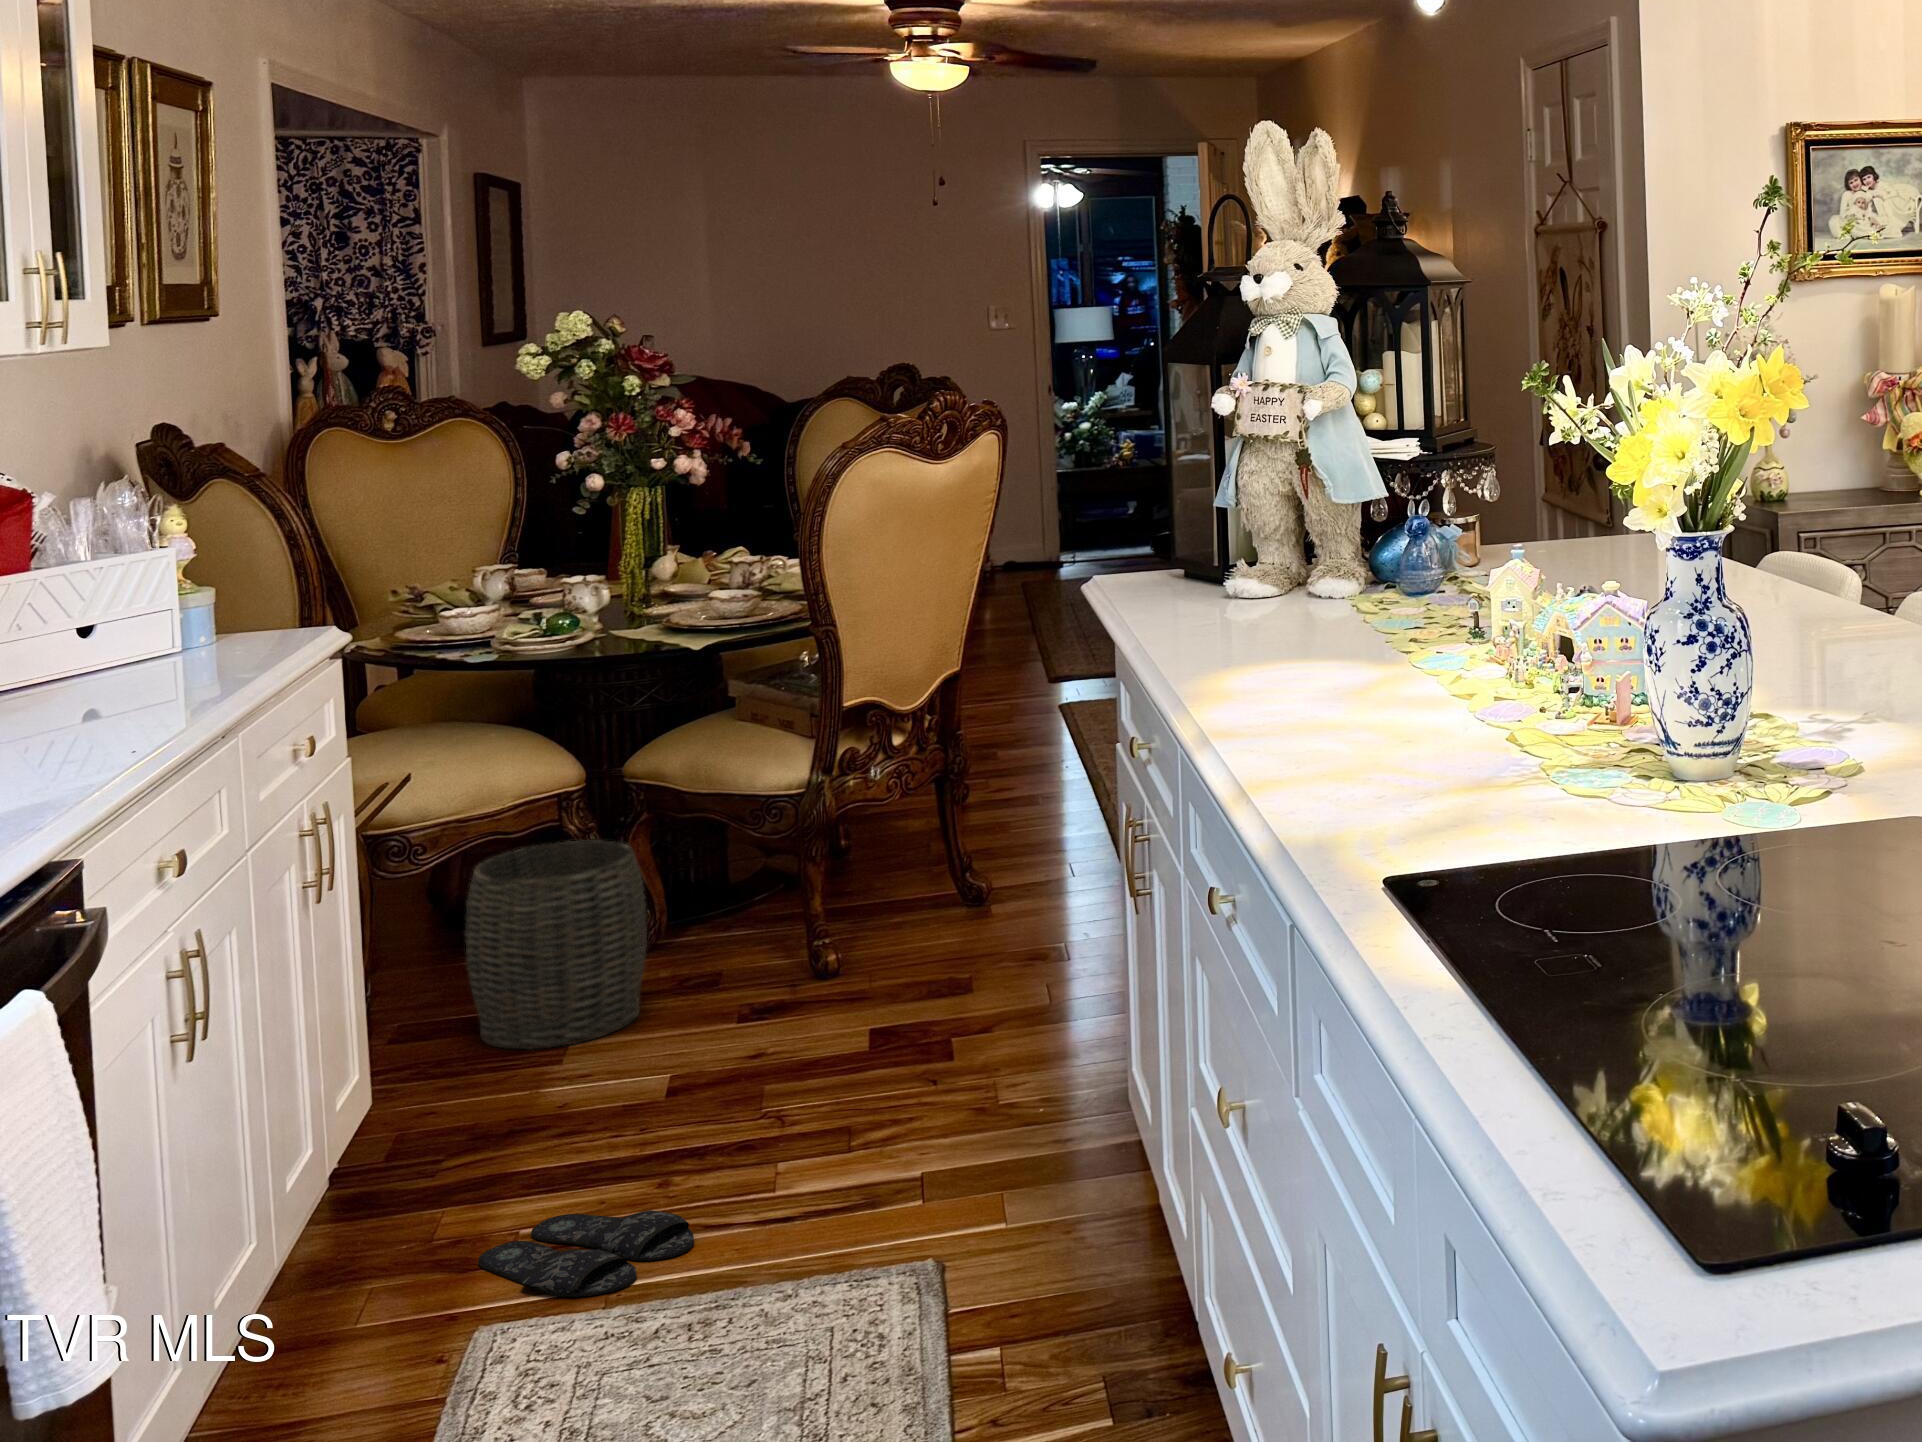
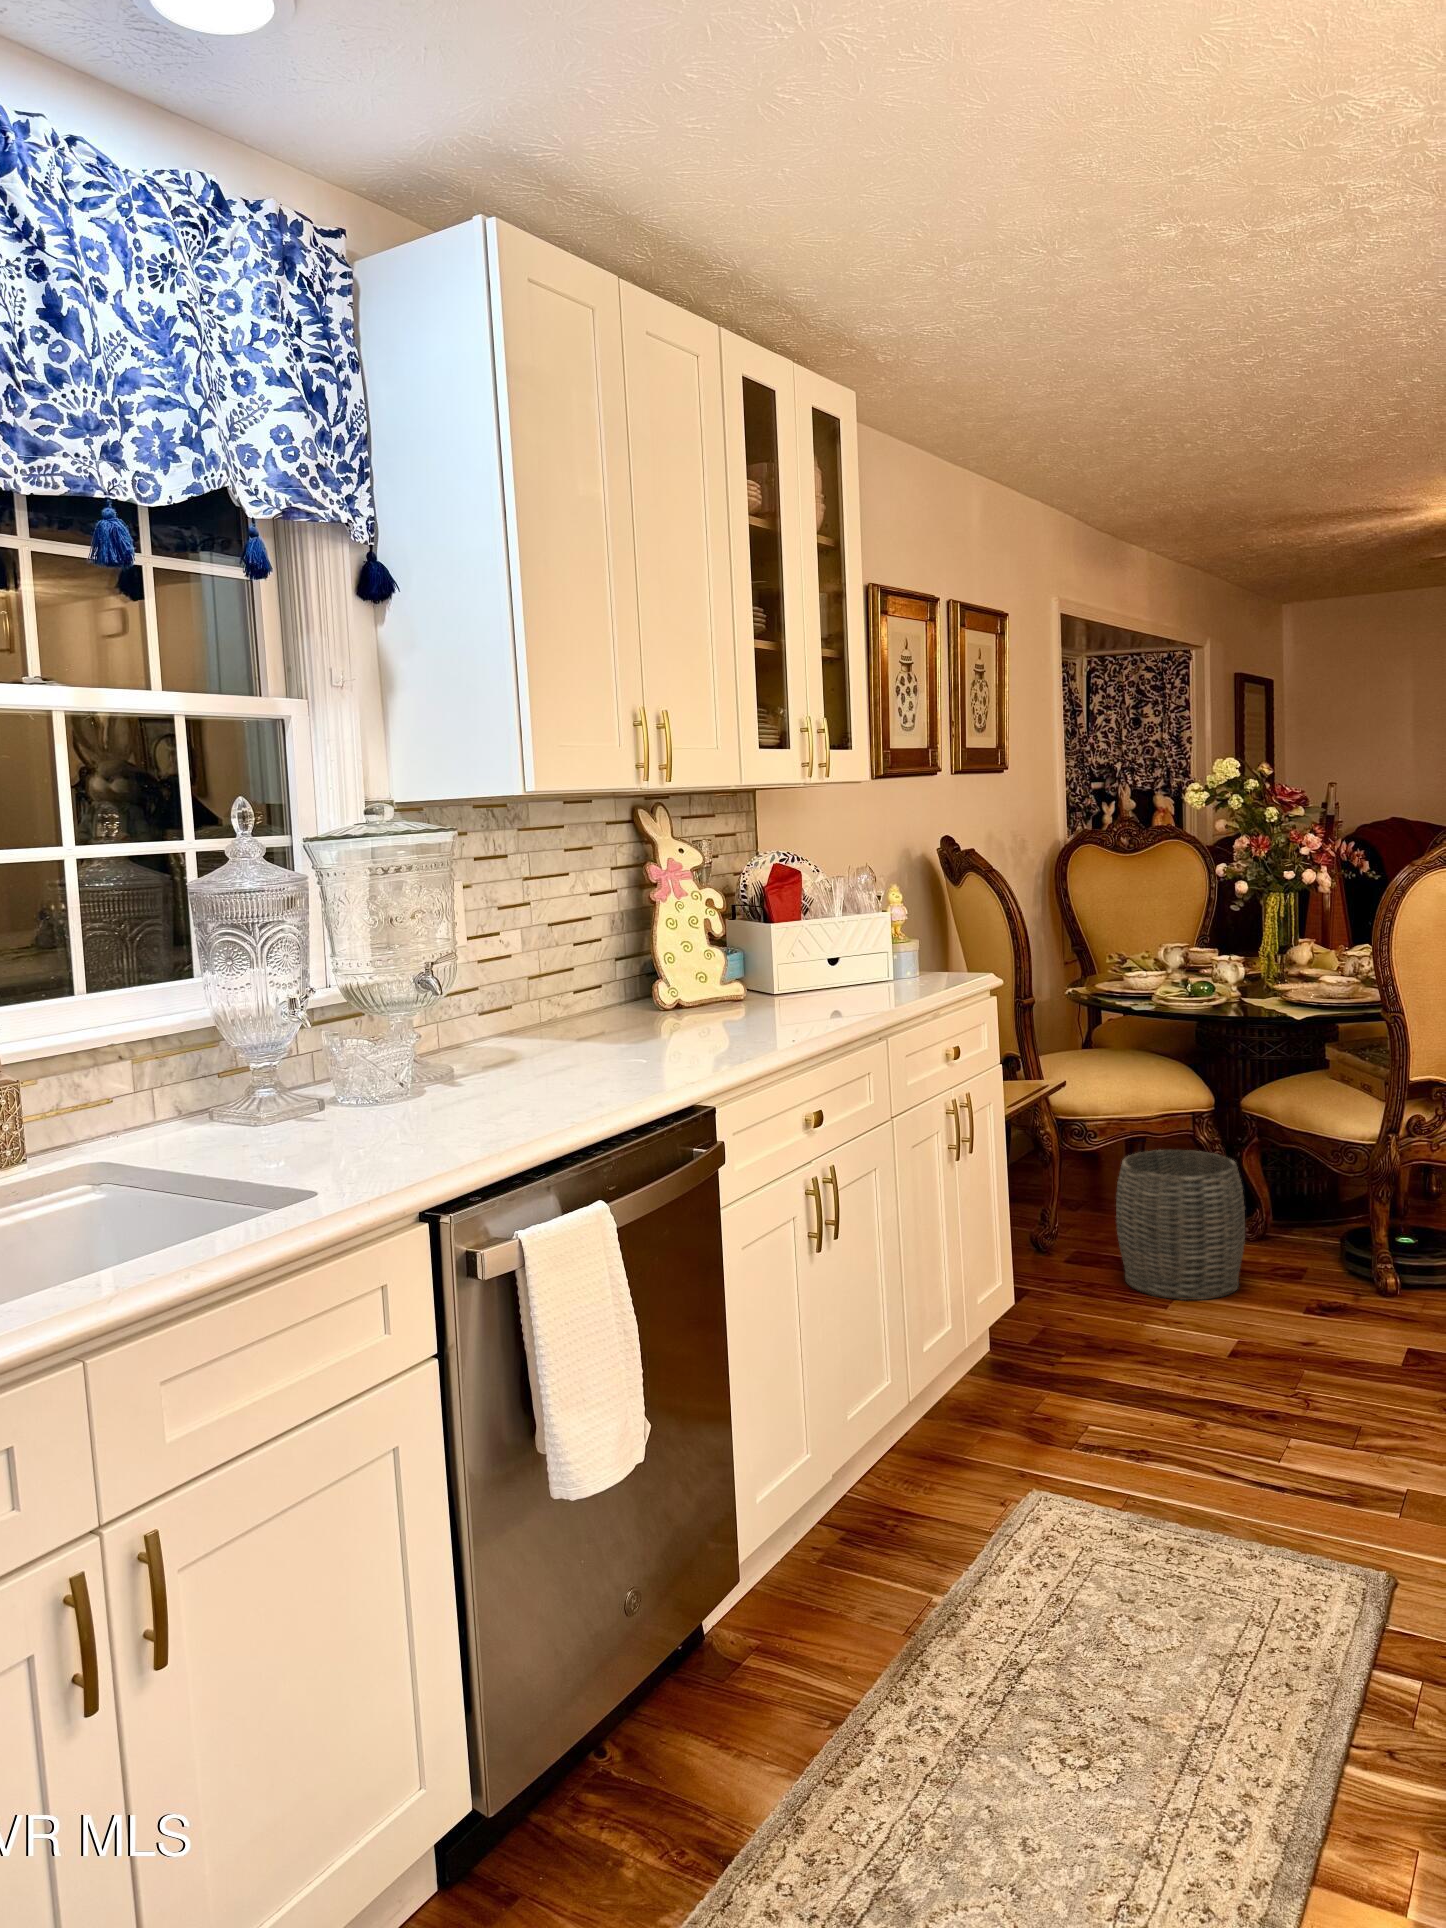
slippers: present [478,1210,694,1297] -> none [1053,1426,1204,1499]

